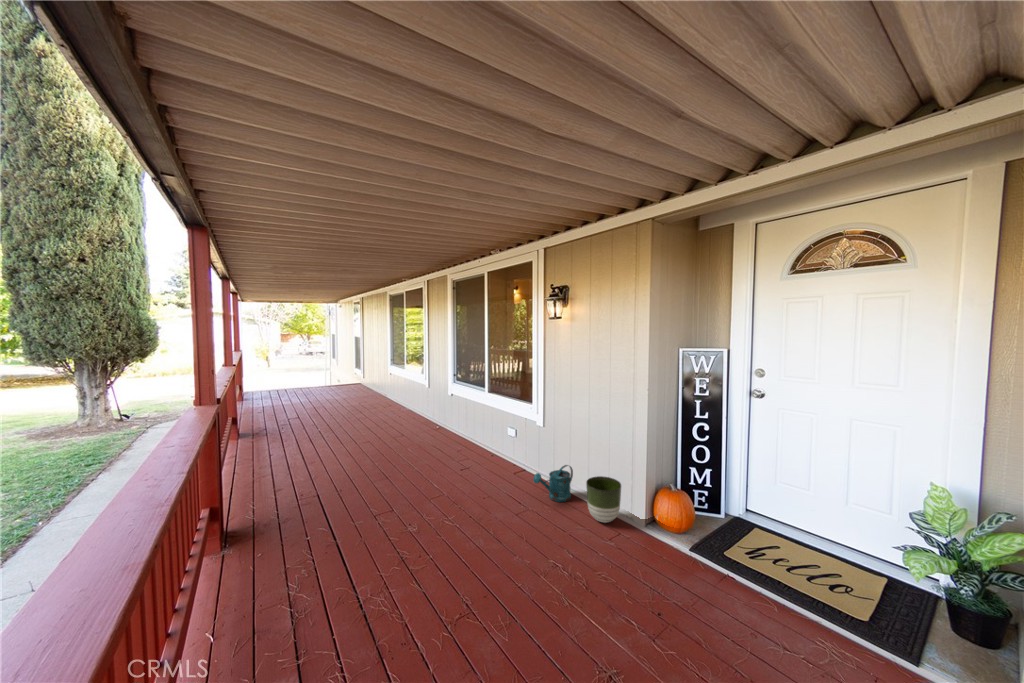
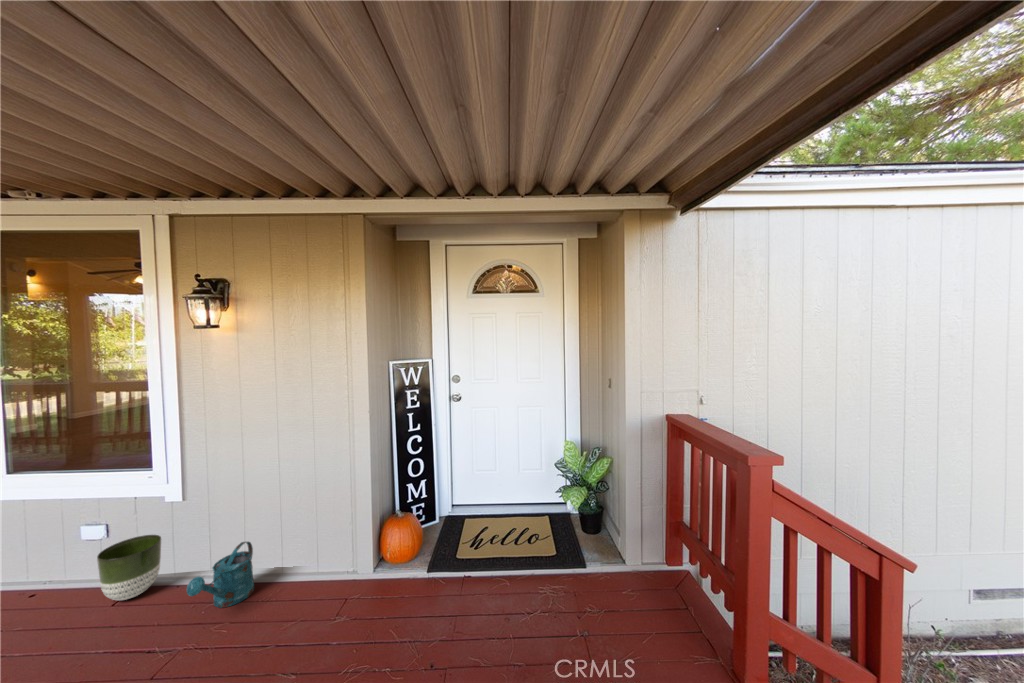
planter: present [586,476,621,523] -> present [97,535,161,600]

